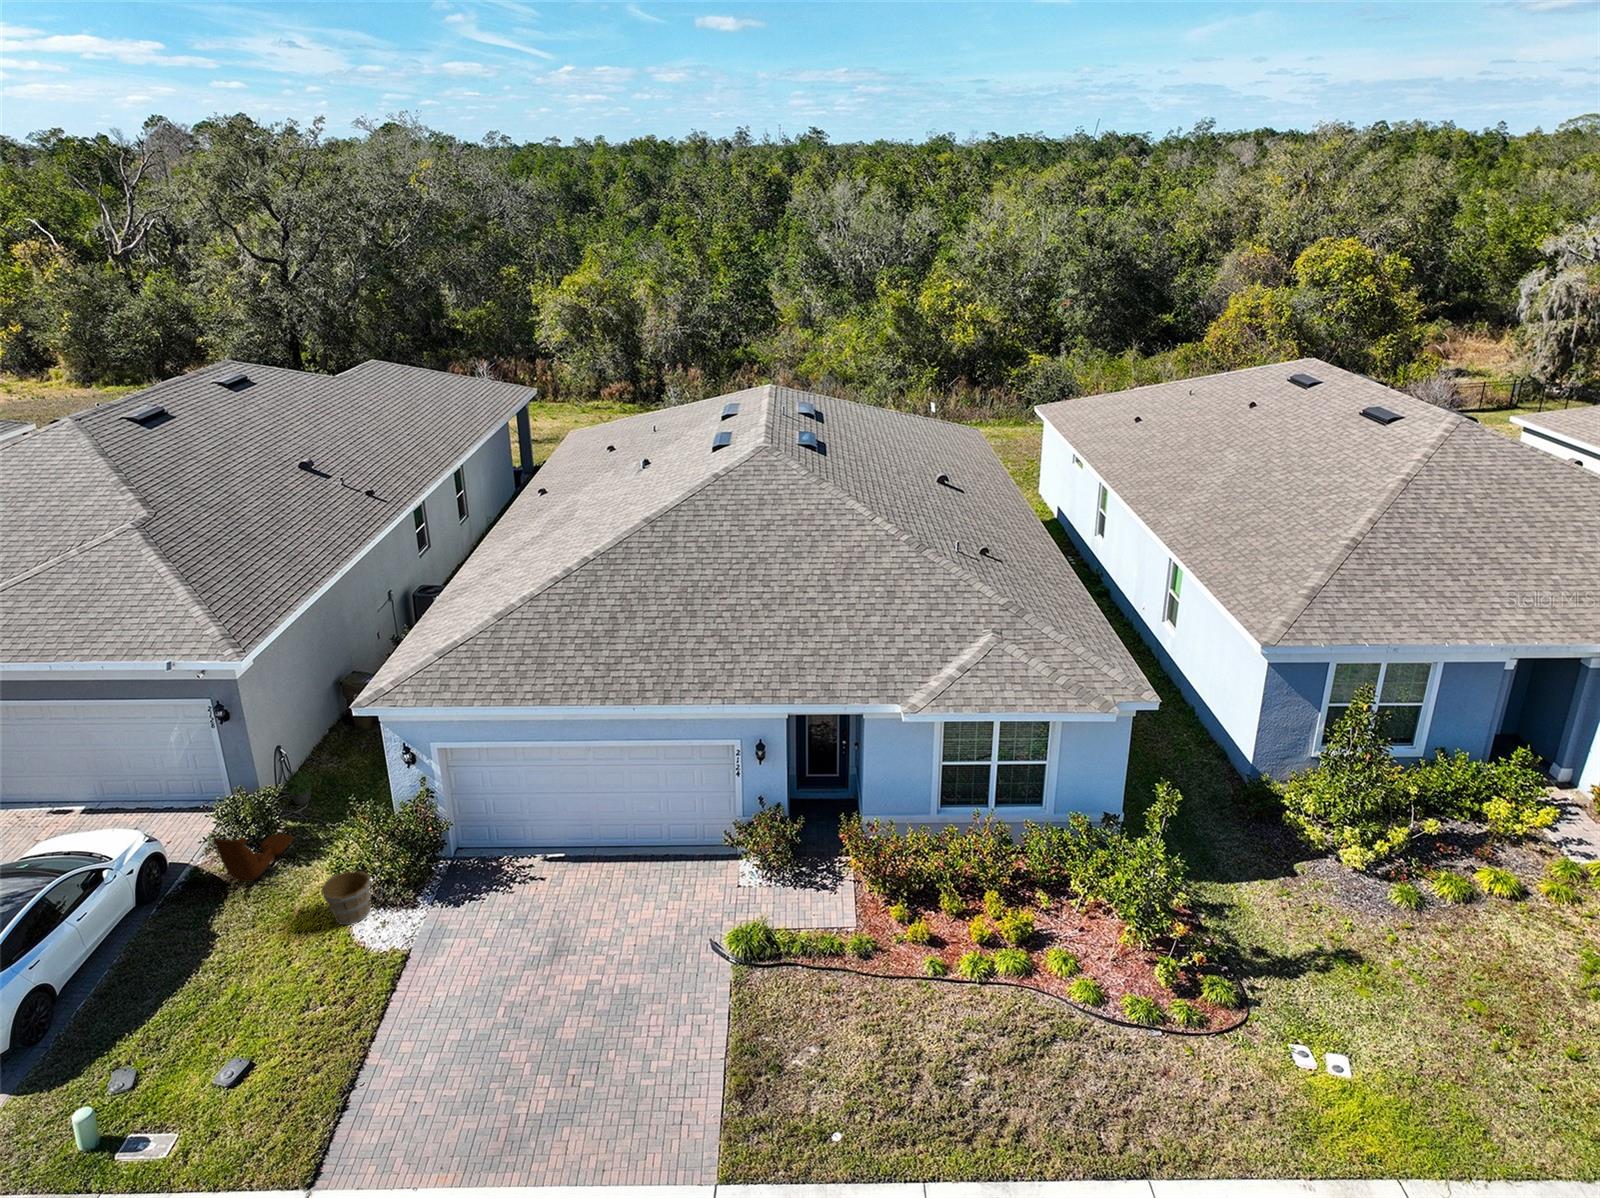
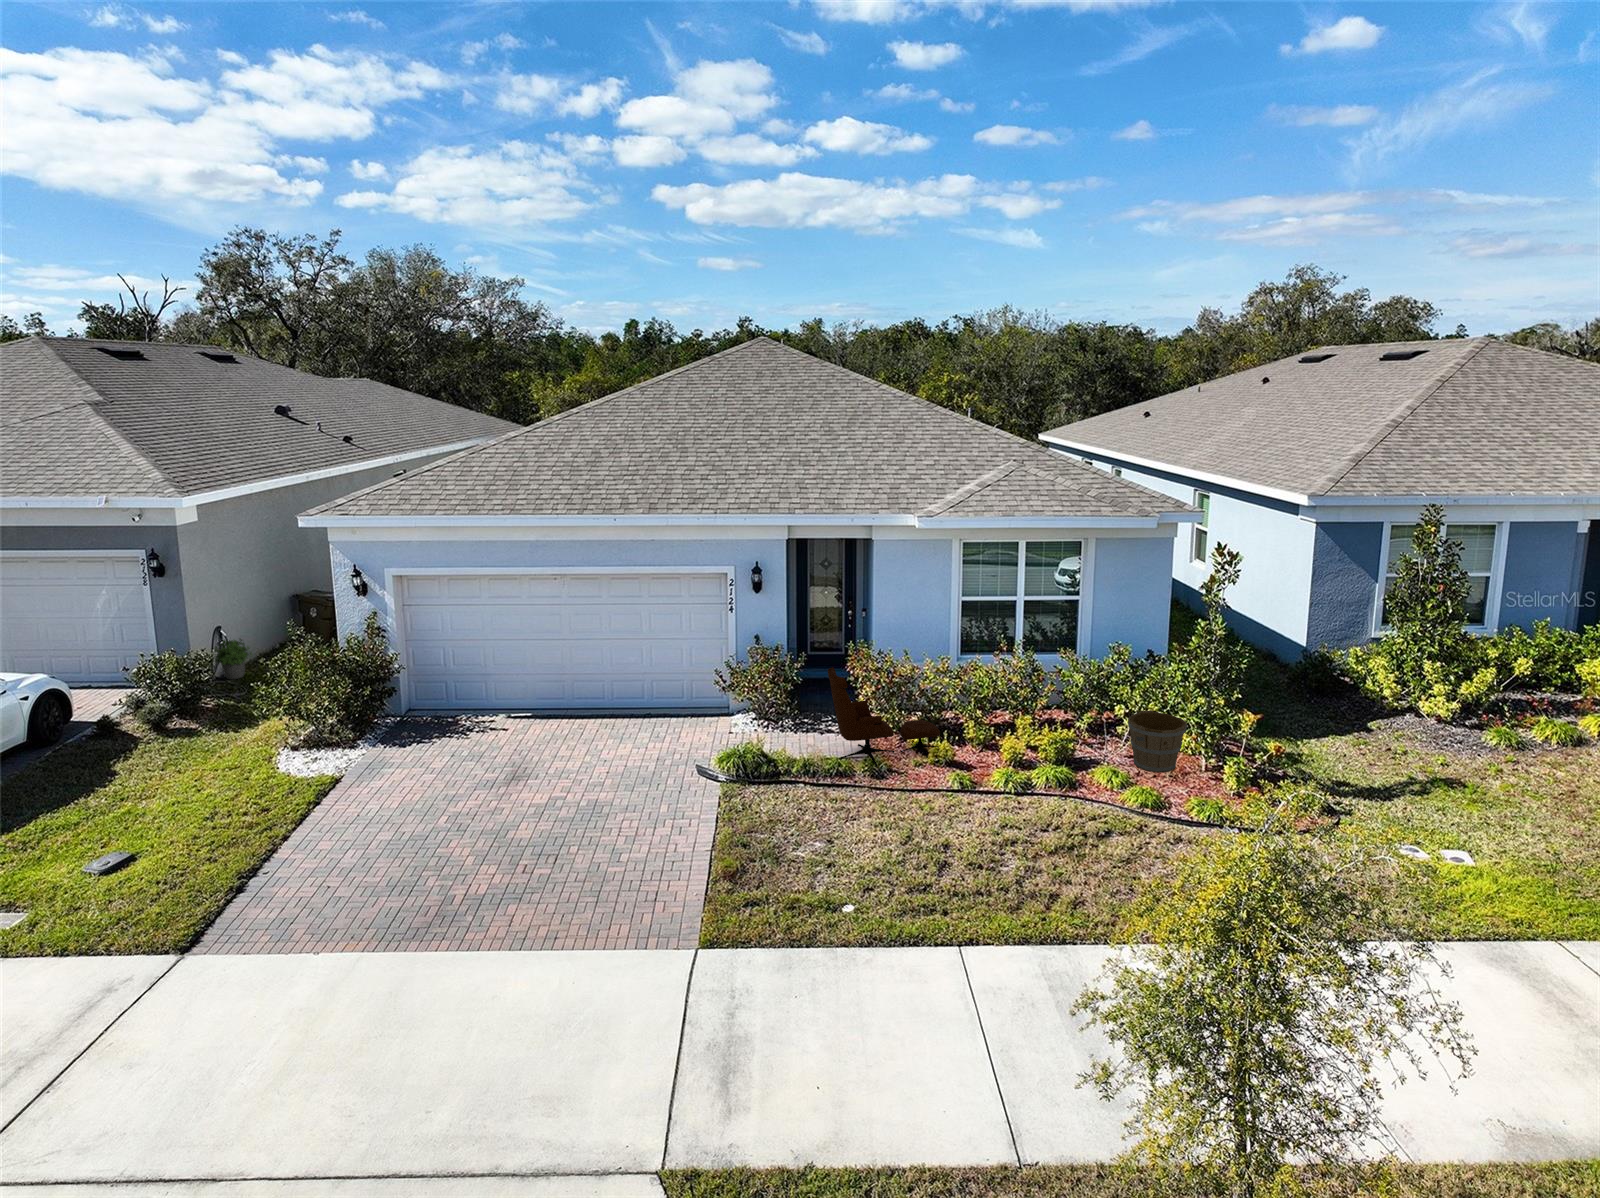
lounge chair: present [213,834,293,897] -> present [828,667,940,767]
wooden bucket: present [322,871,371,925] -> present [1128,710,1187,772]

